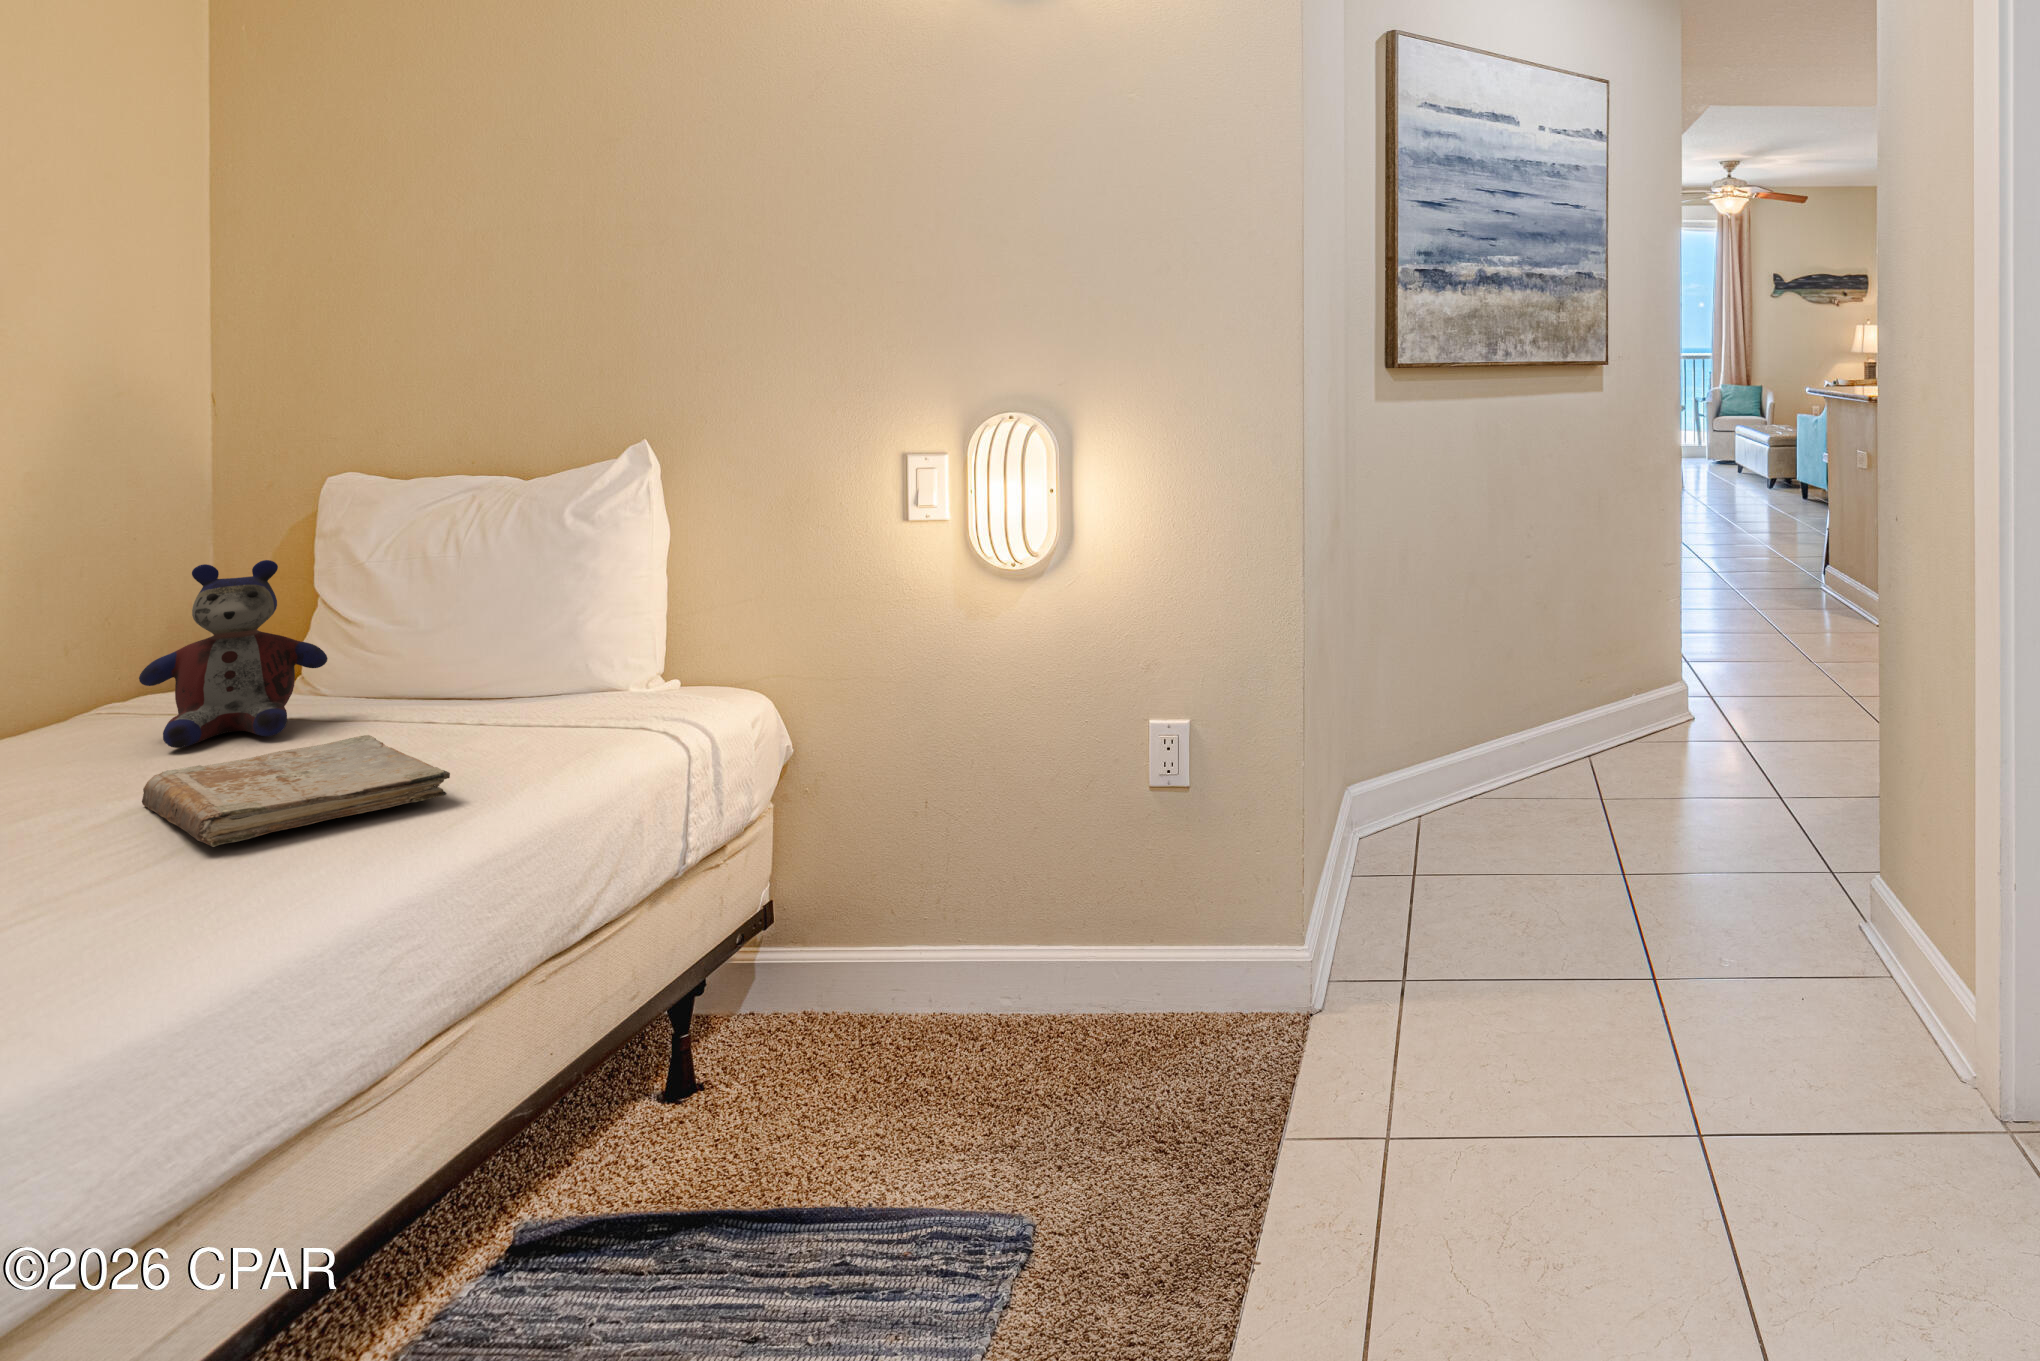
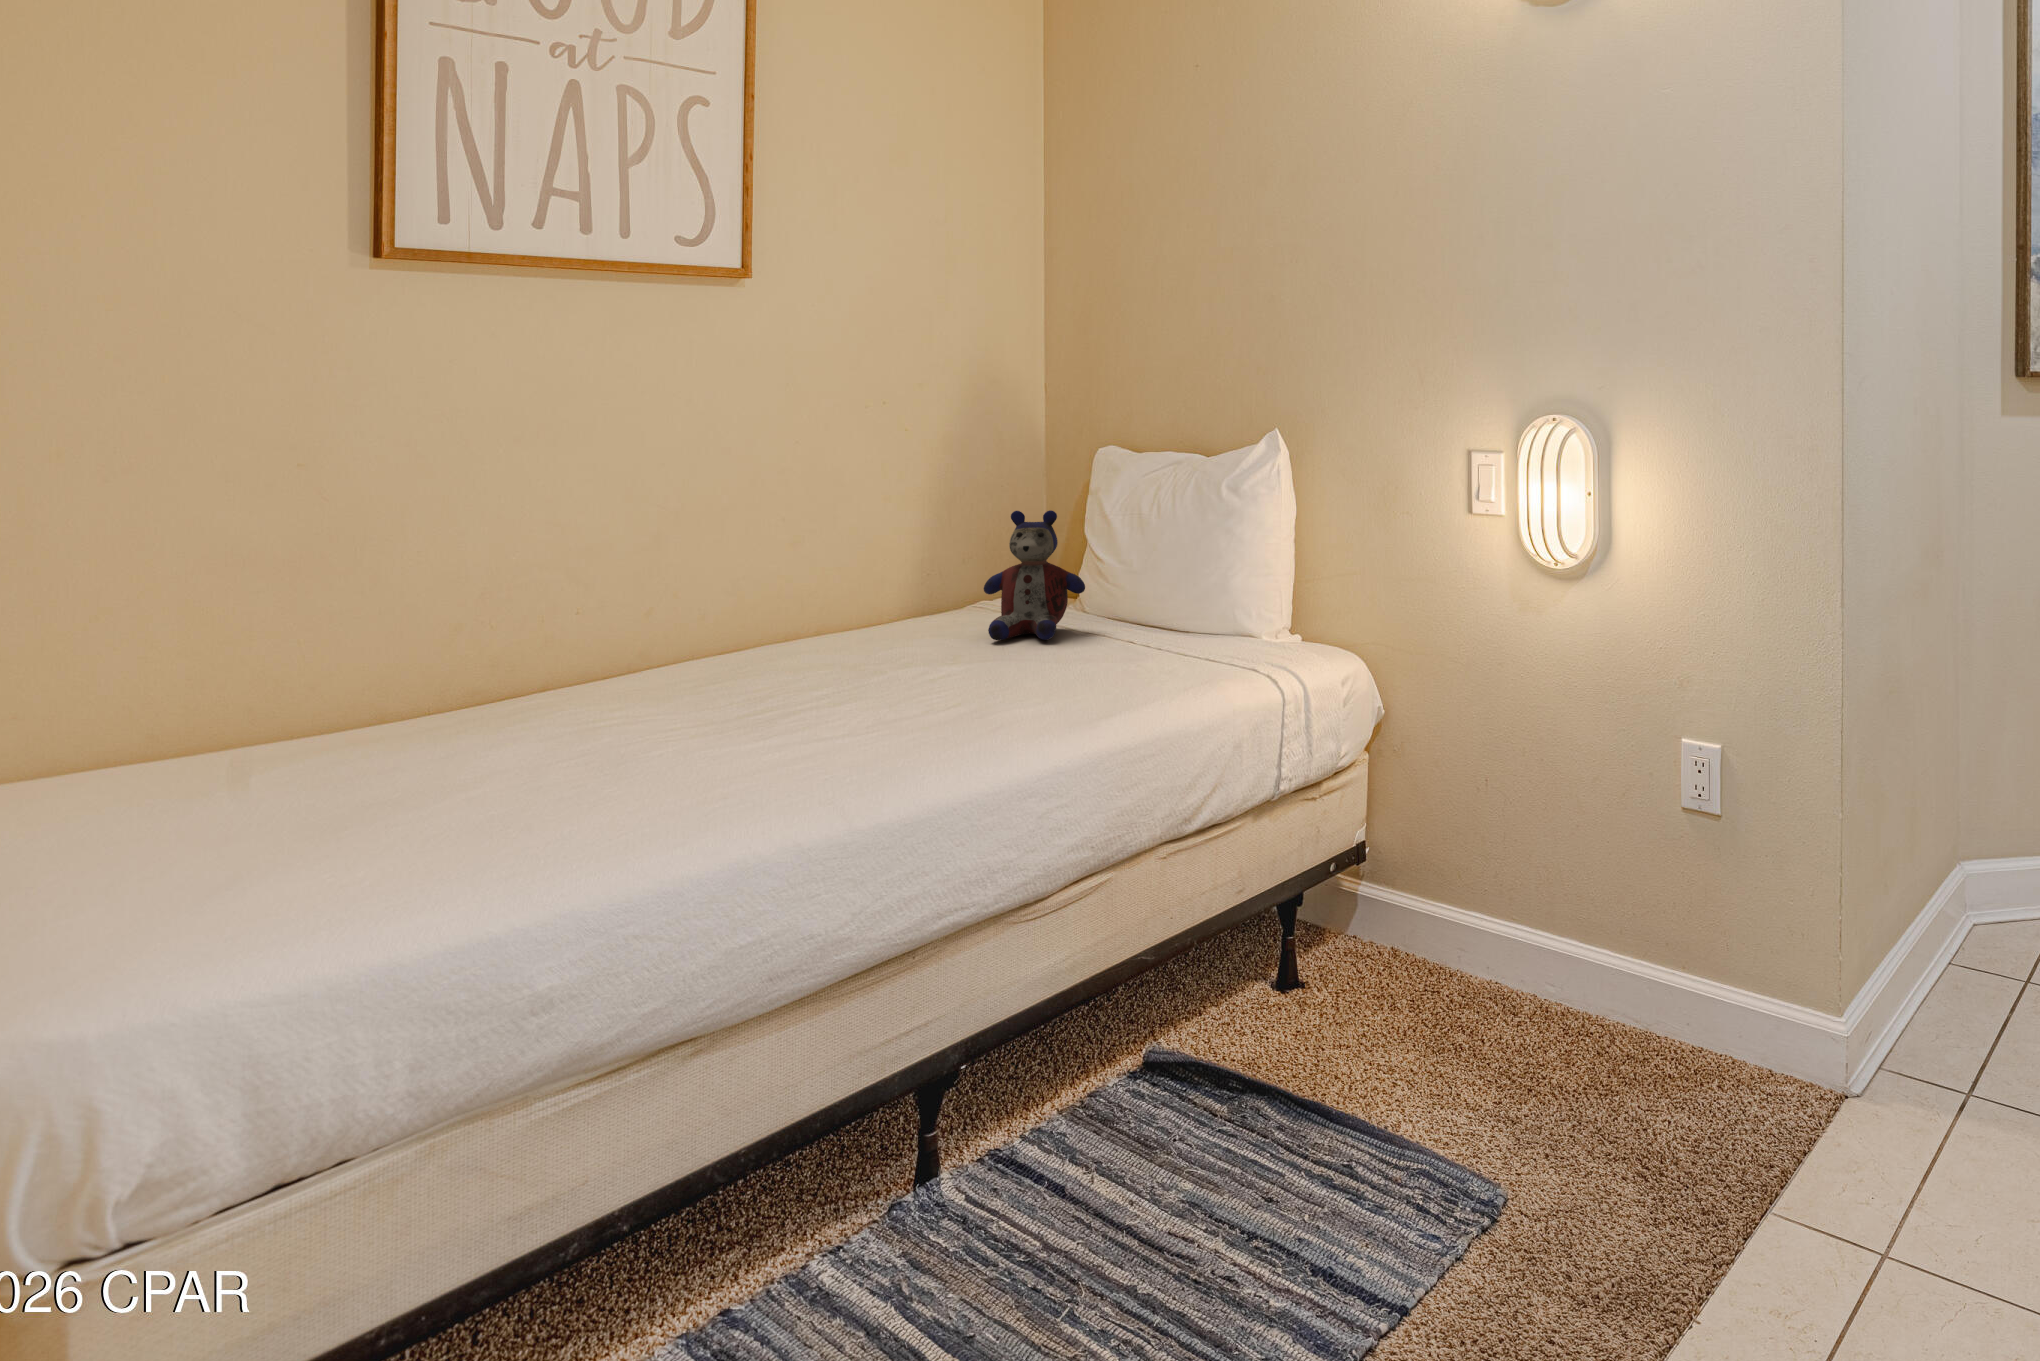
book: present [142,735,450,847] -> none [954,647,1107,712]

